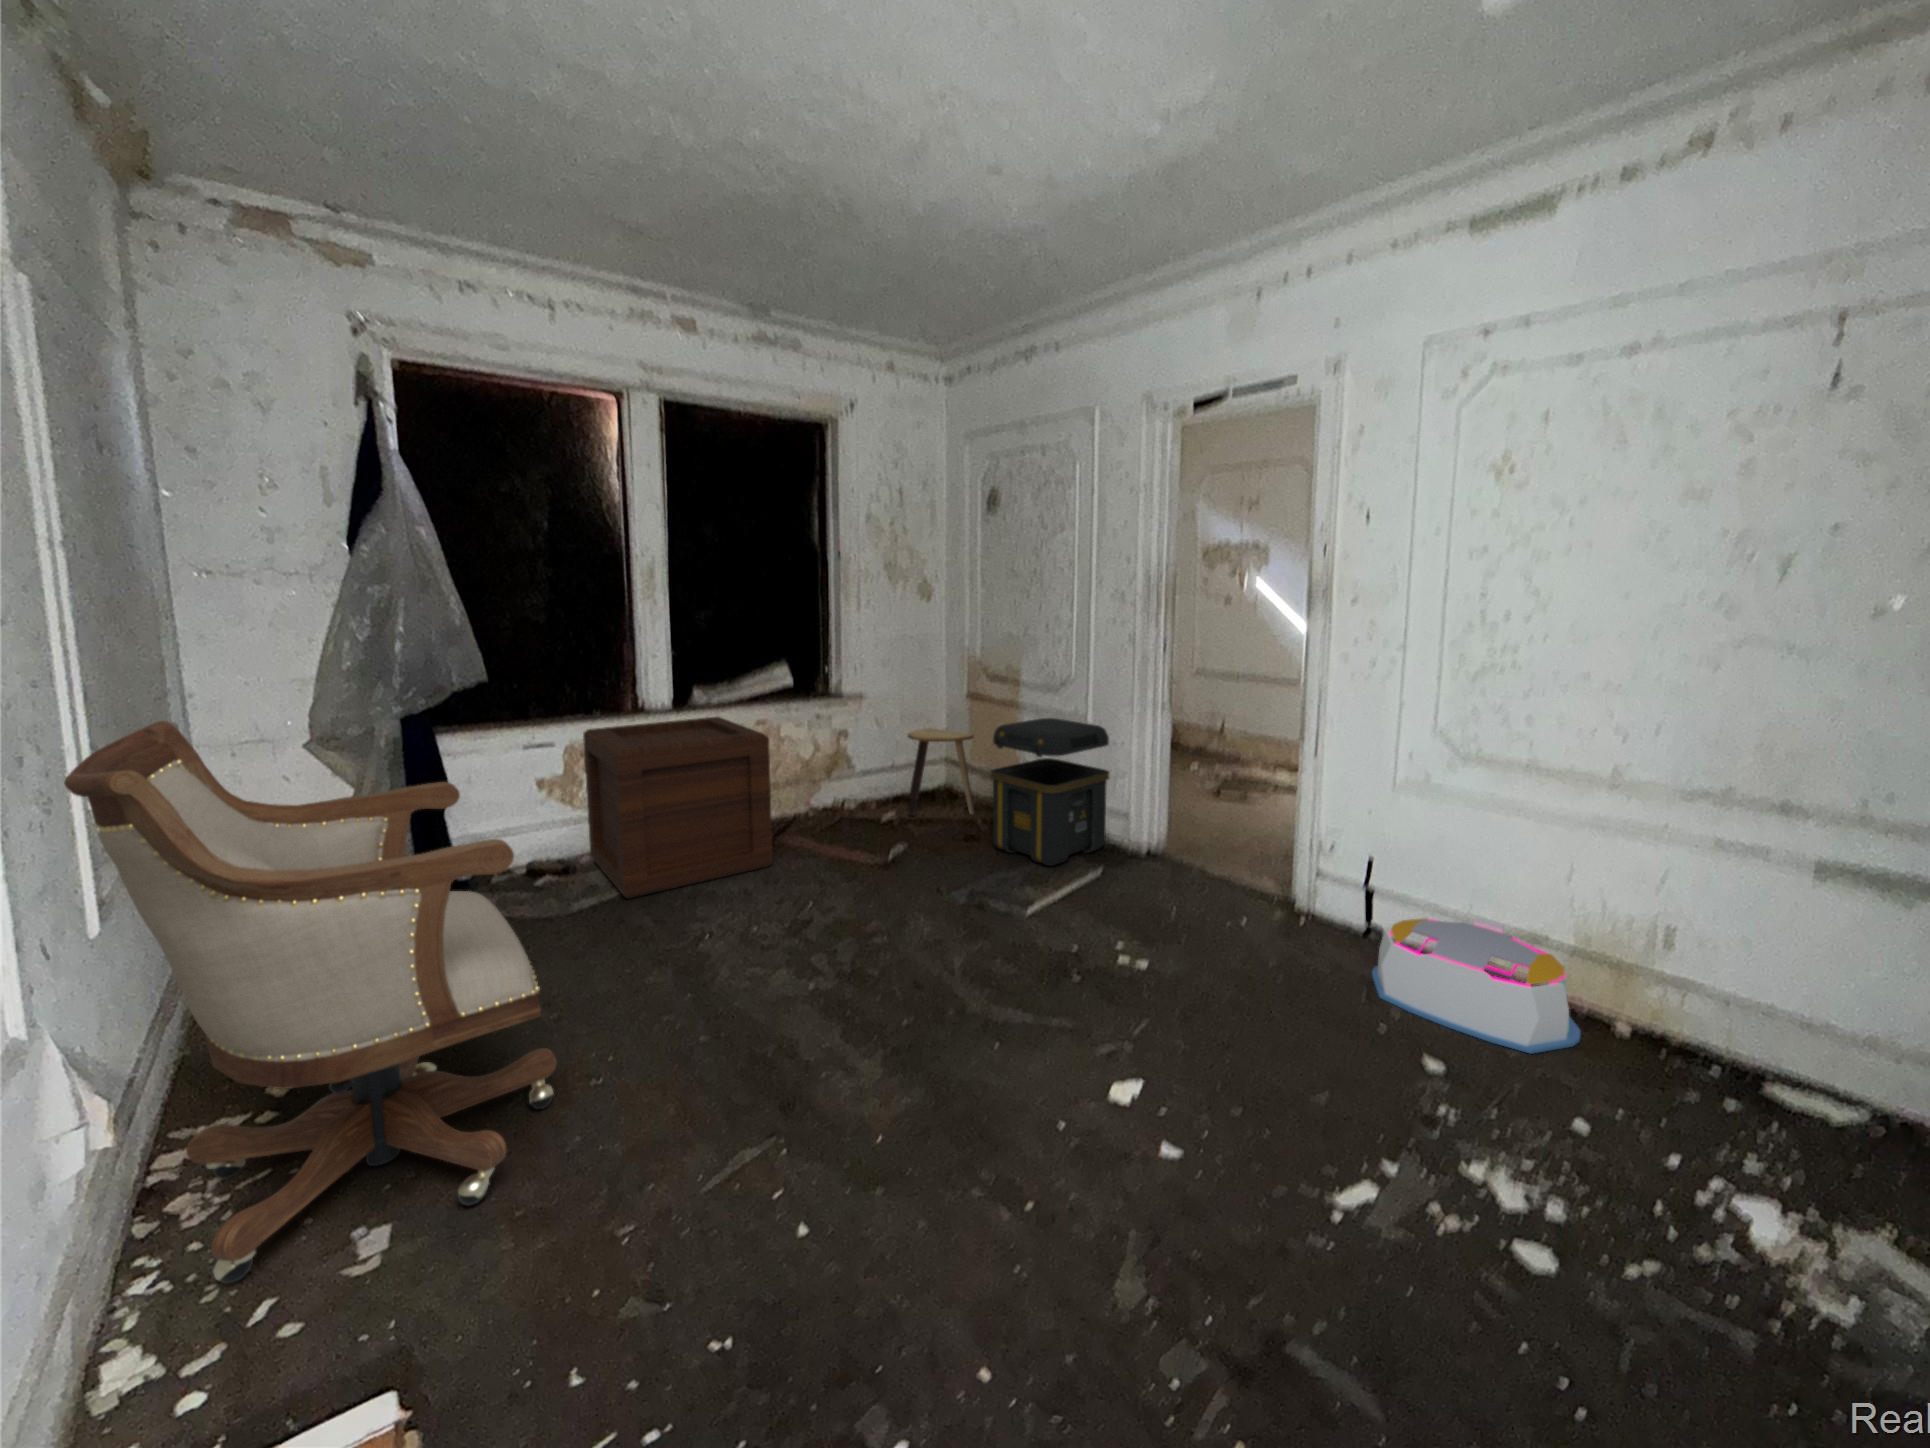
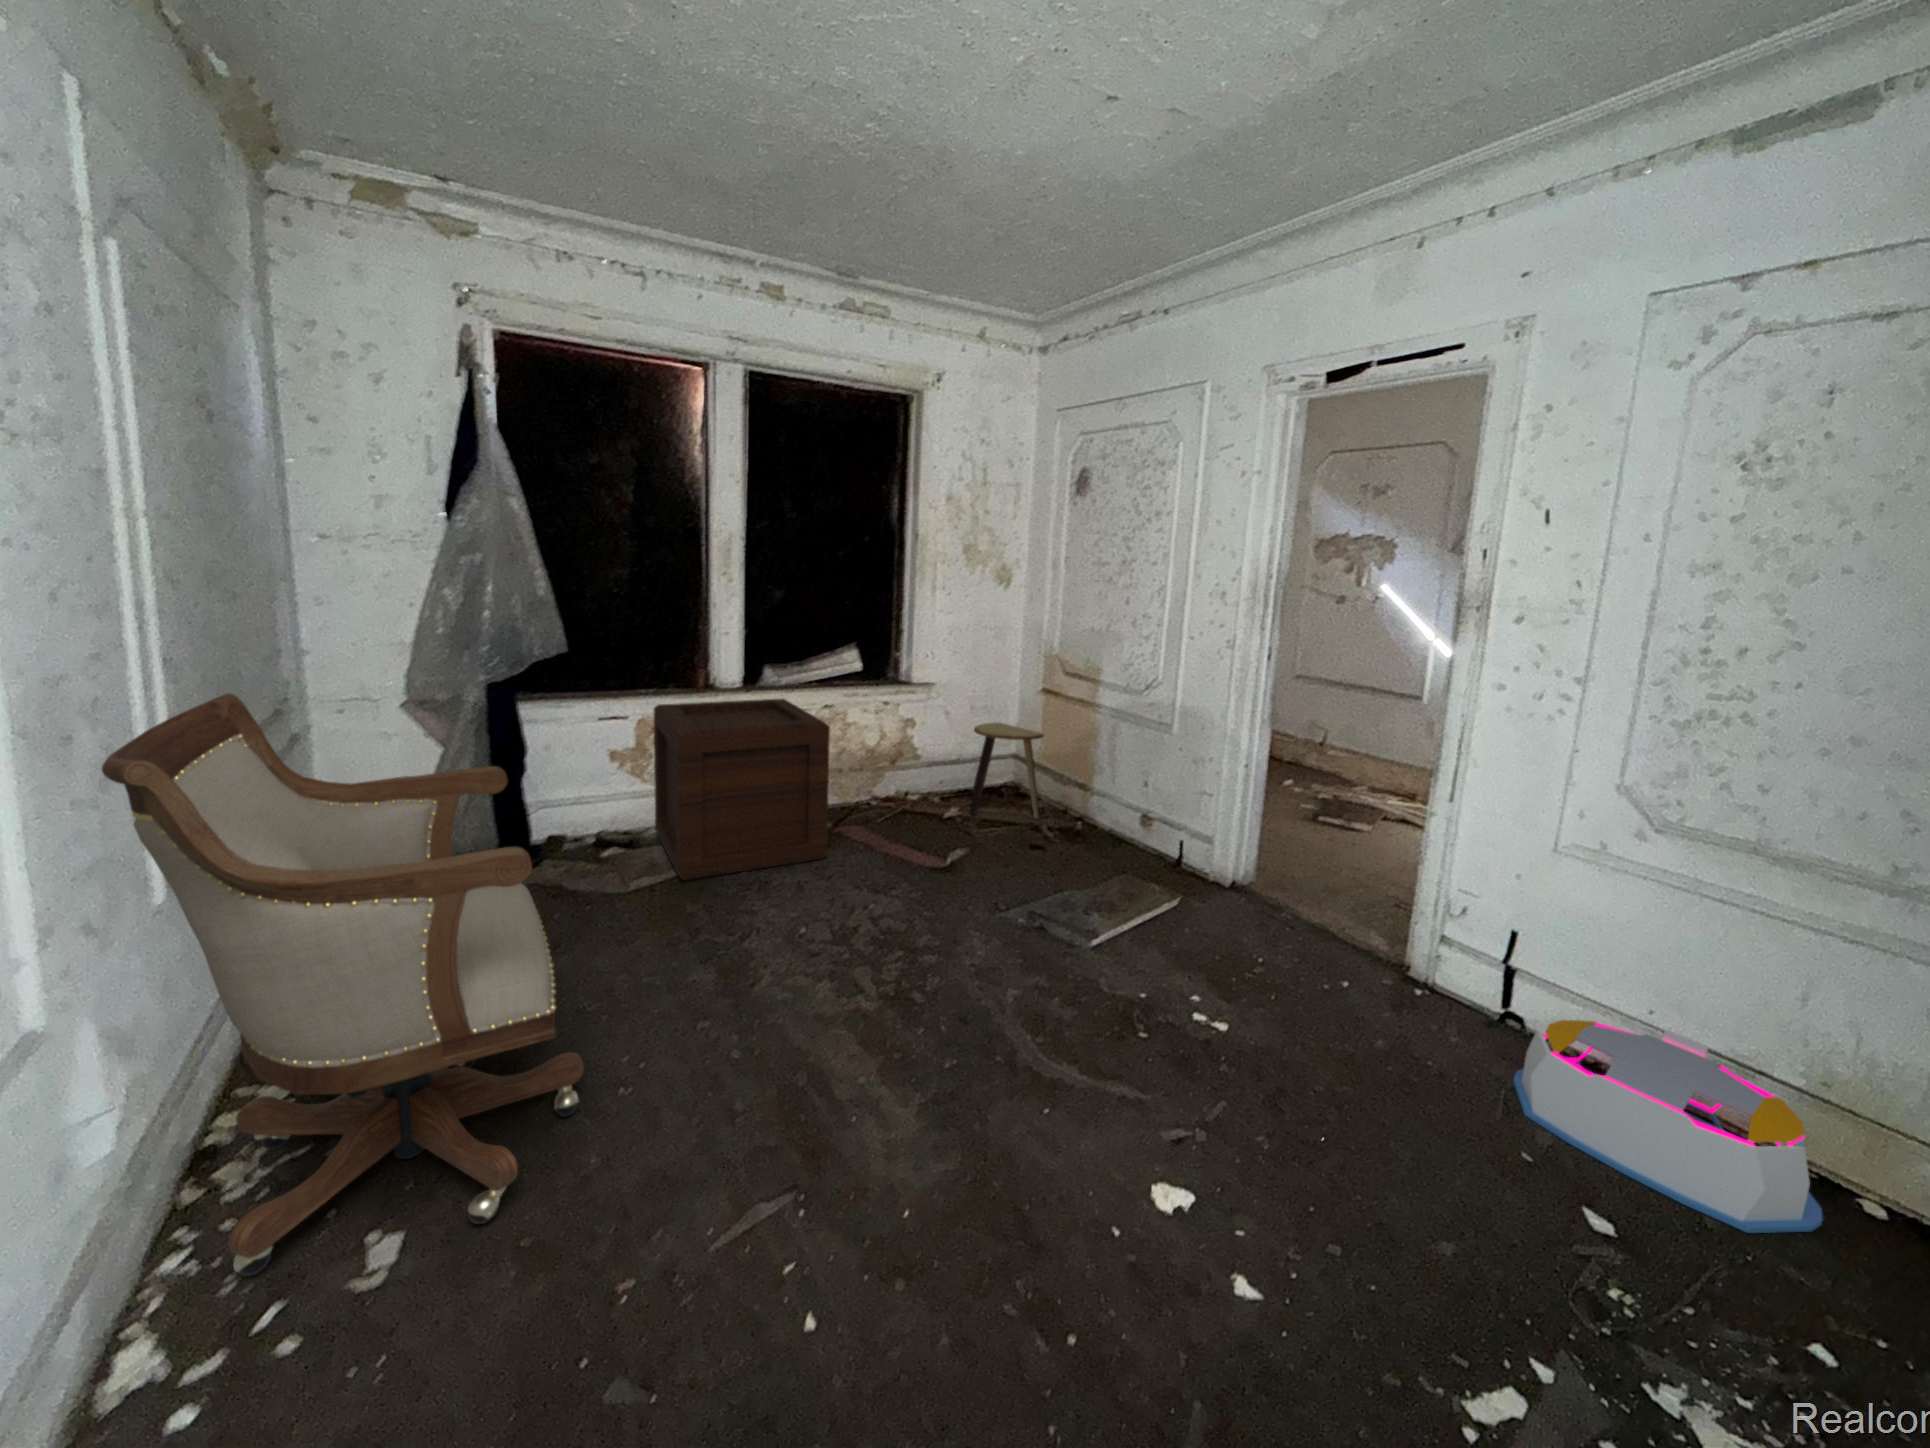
toolbox: present [991,718,1110,866] -> none [1057,724,1195,889]

